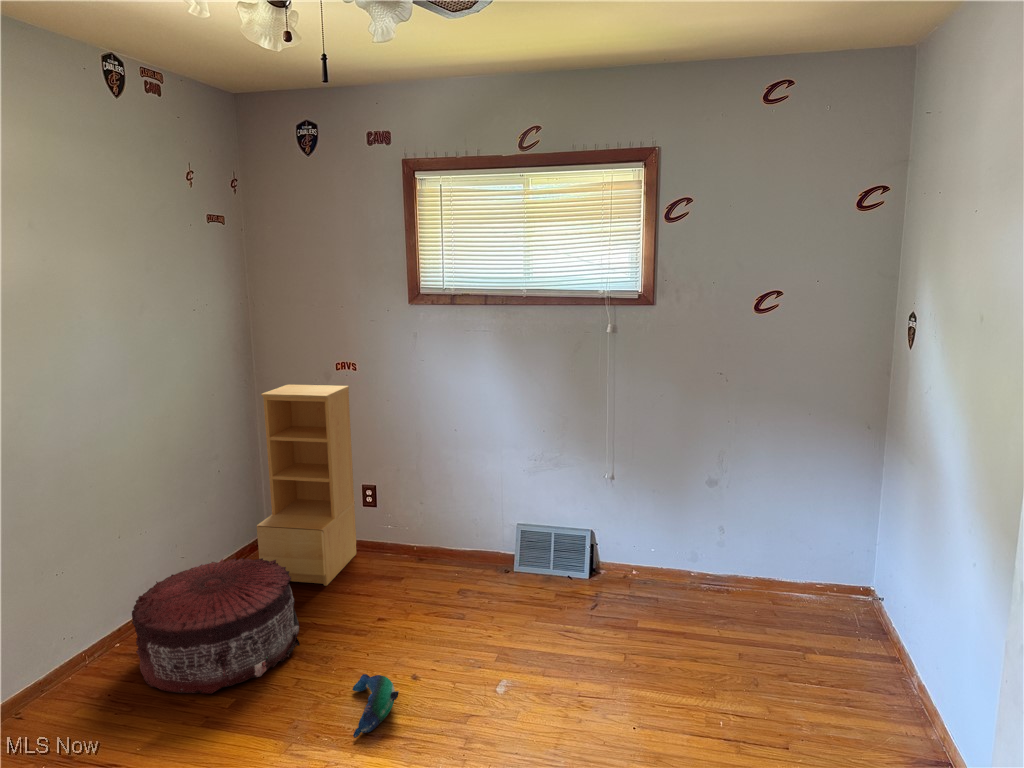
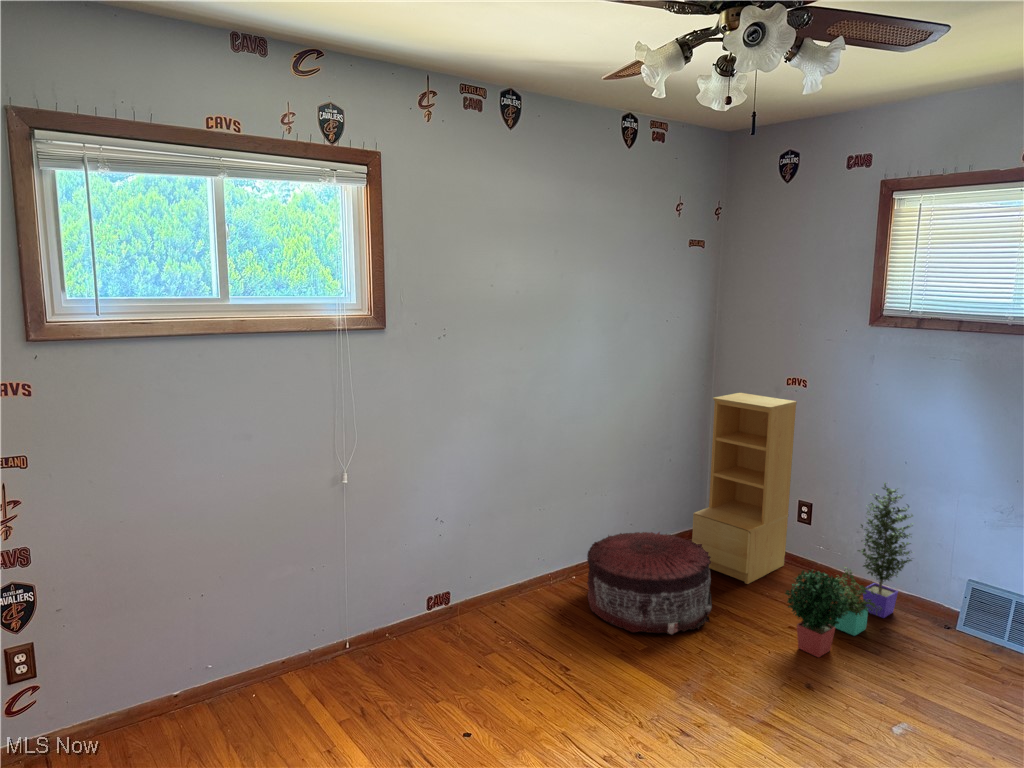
potted plant: none [375,452,475,641] -> present [785,483,913,657]
plush toy: present [352,674,399,738] -> none [736,665,785,712]

